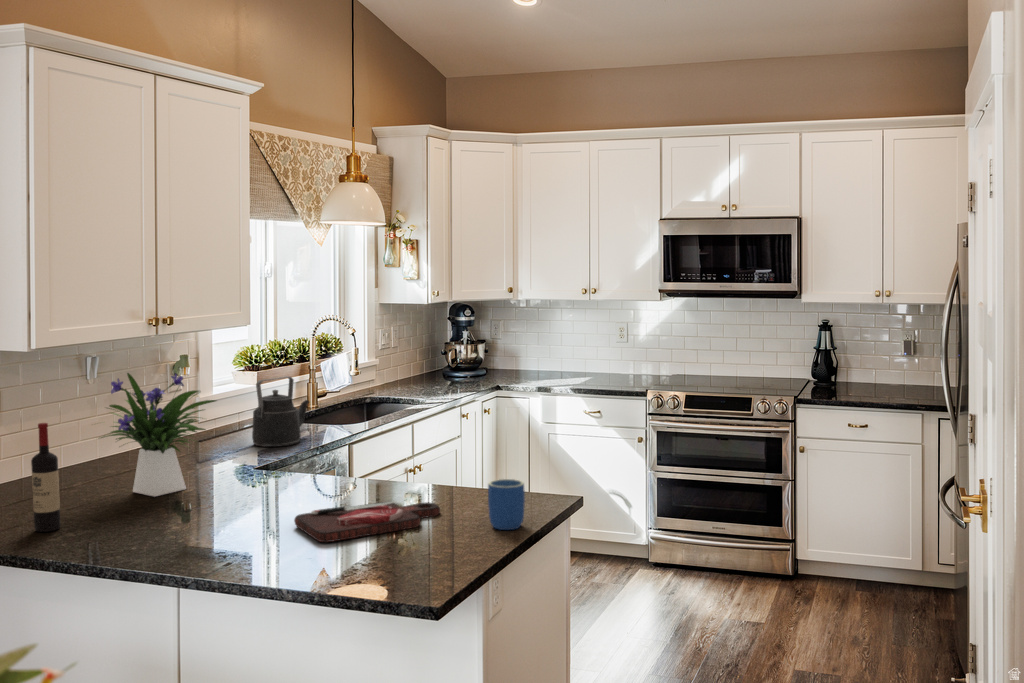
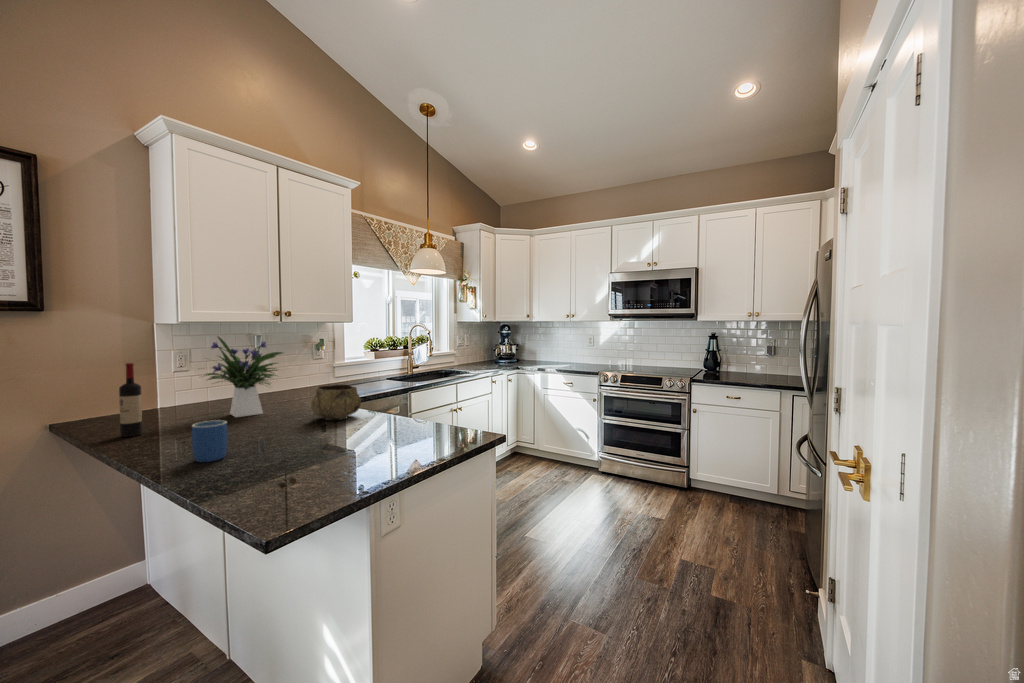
kettle: present [252,376,309,447] -> none [345,352,384,392]
decorative bowl: none [285,439,354,493] -> present [311,385,361,420]
mug: present [488,479,525,530] -> present [192,420,228,462]
cutting board: present [294,502,440,542] -> none [266,429,387,458]

